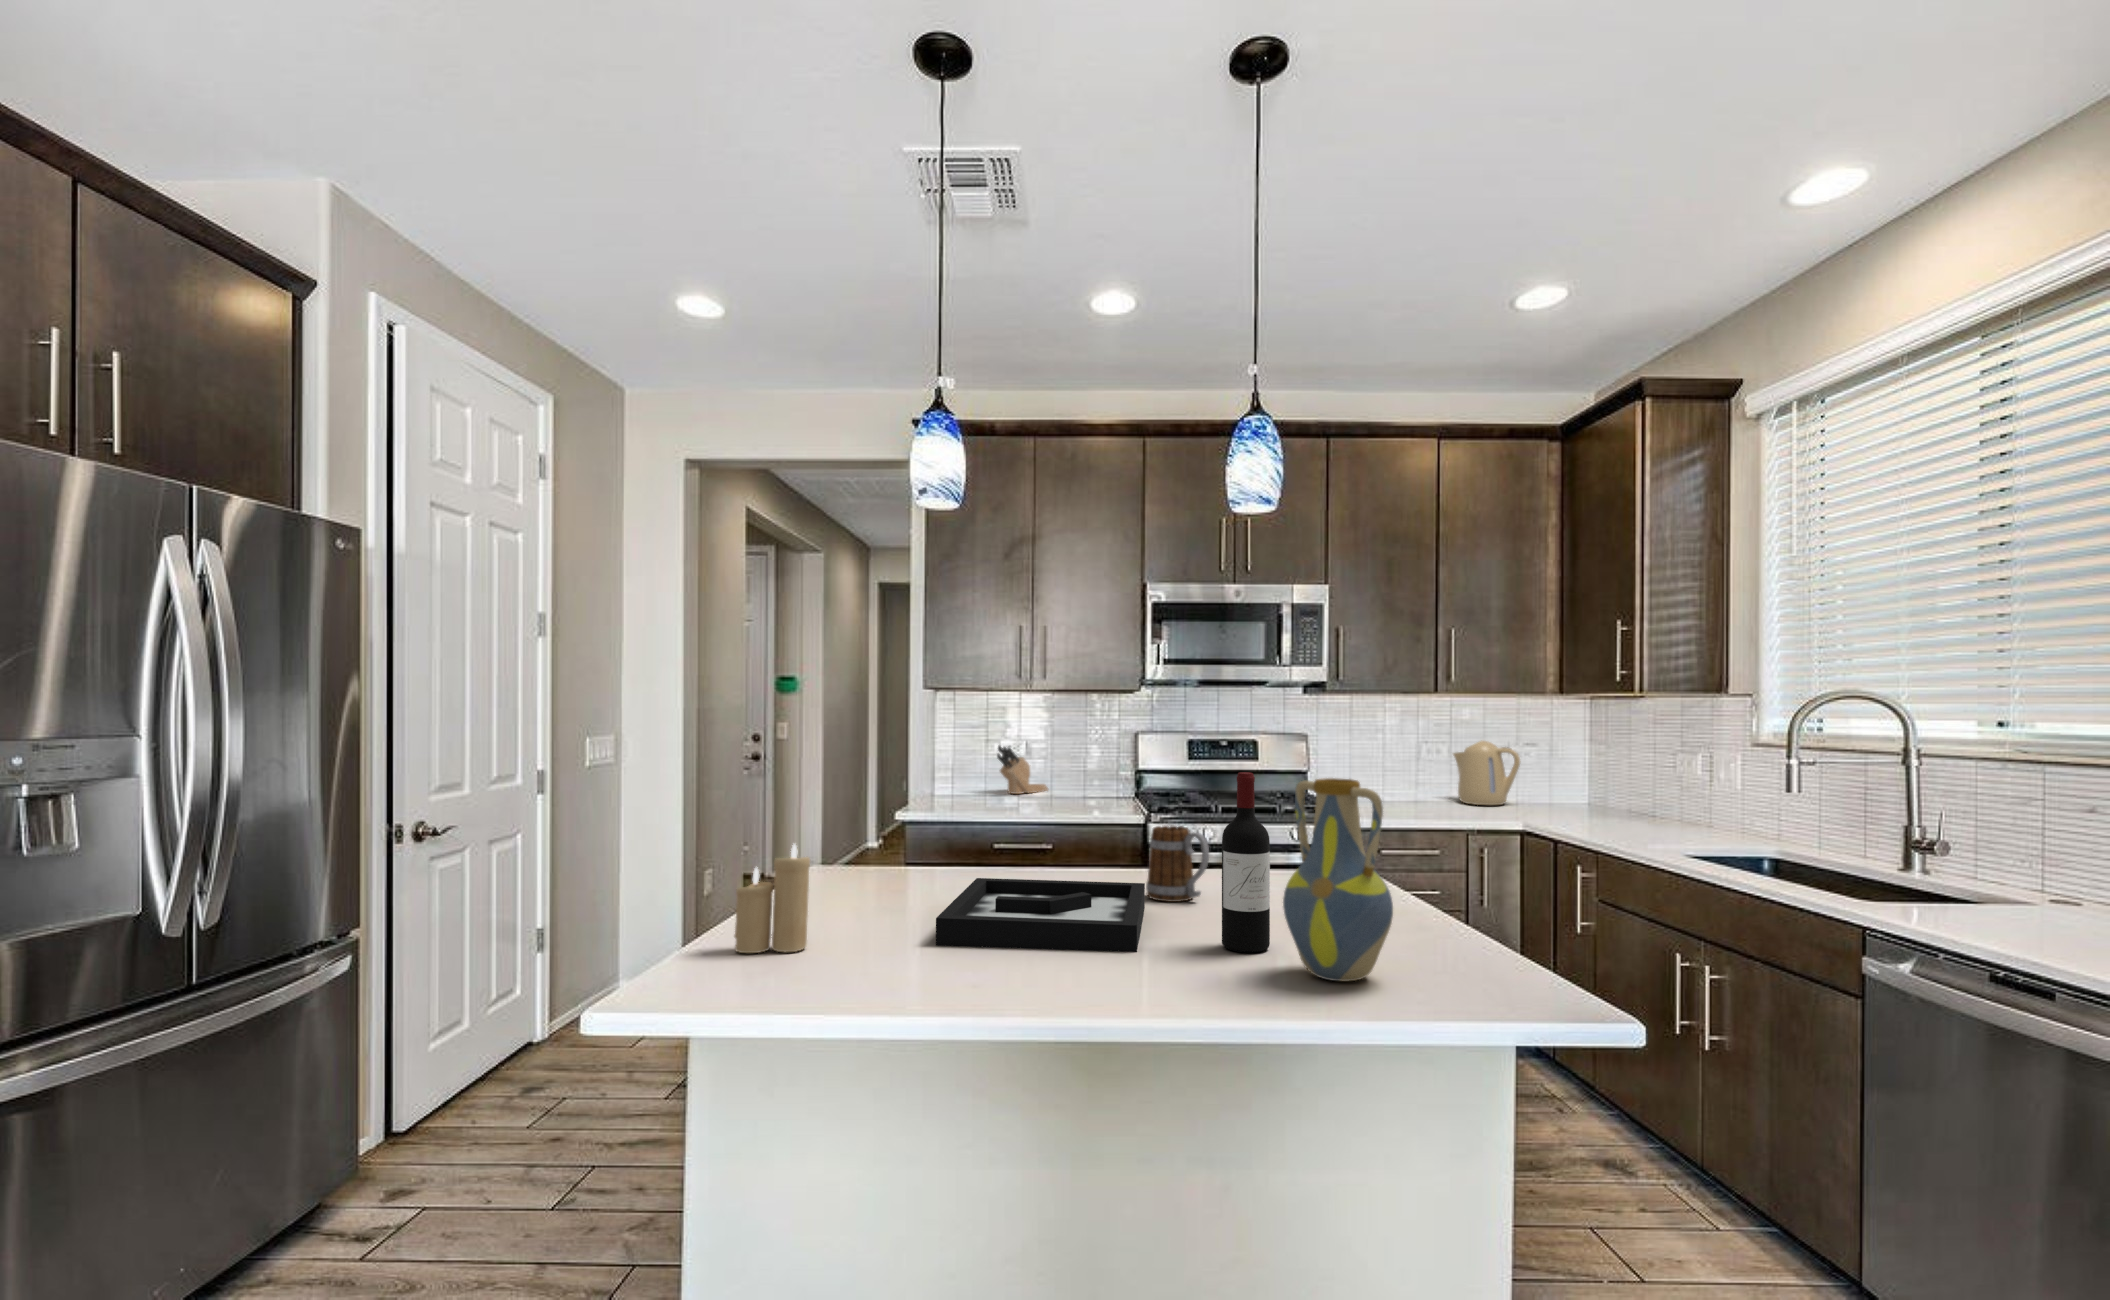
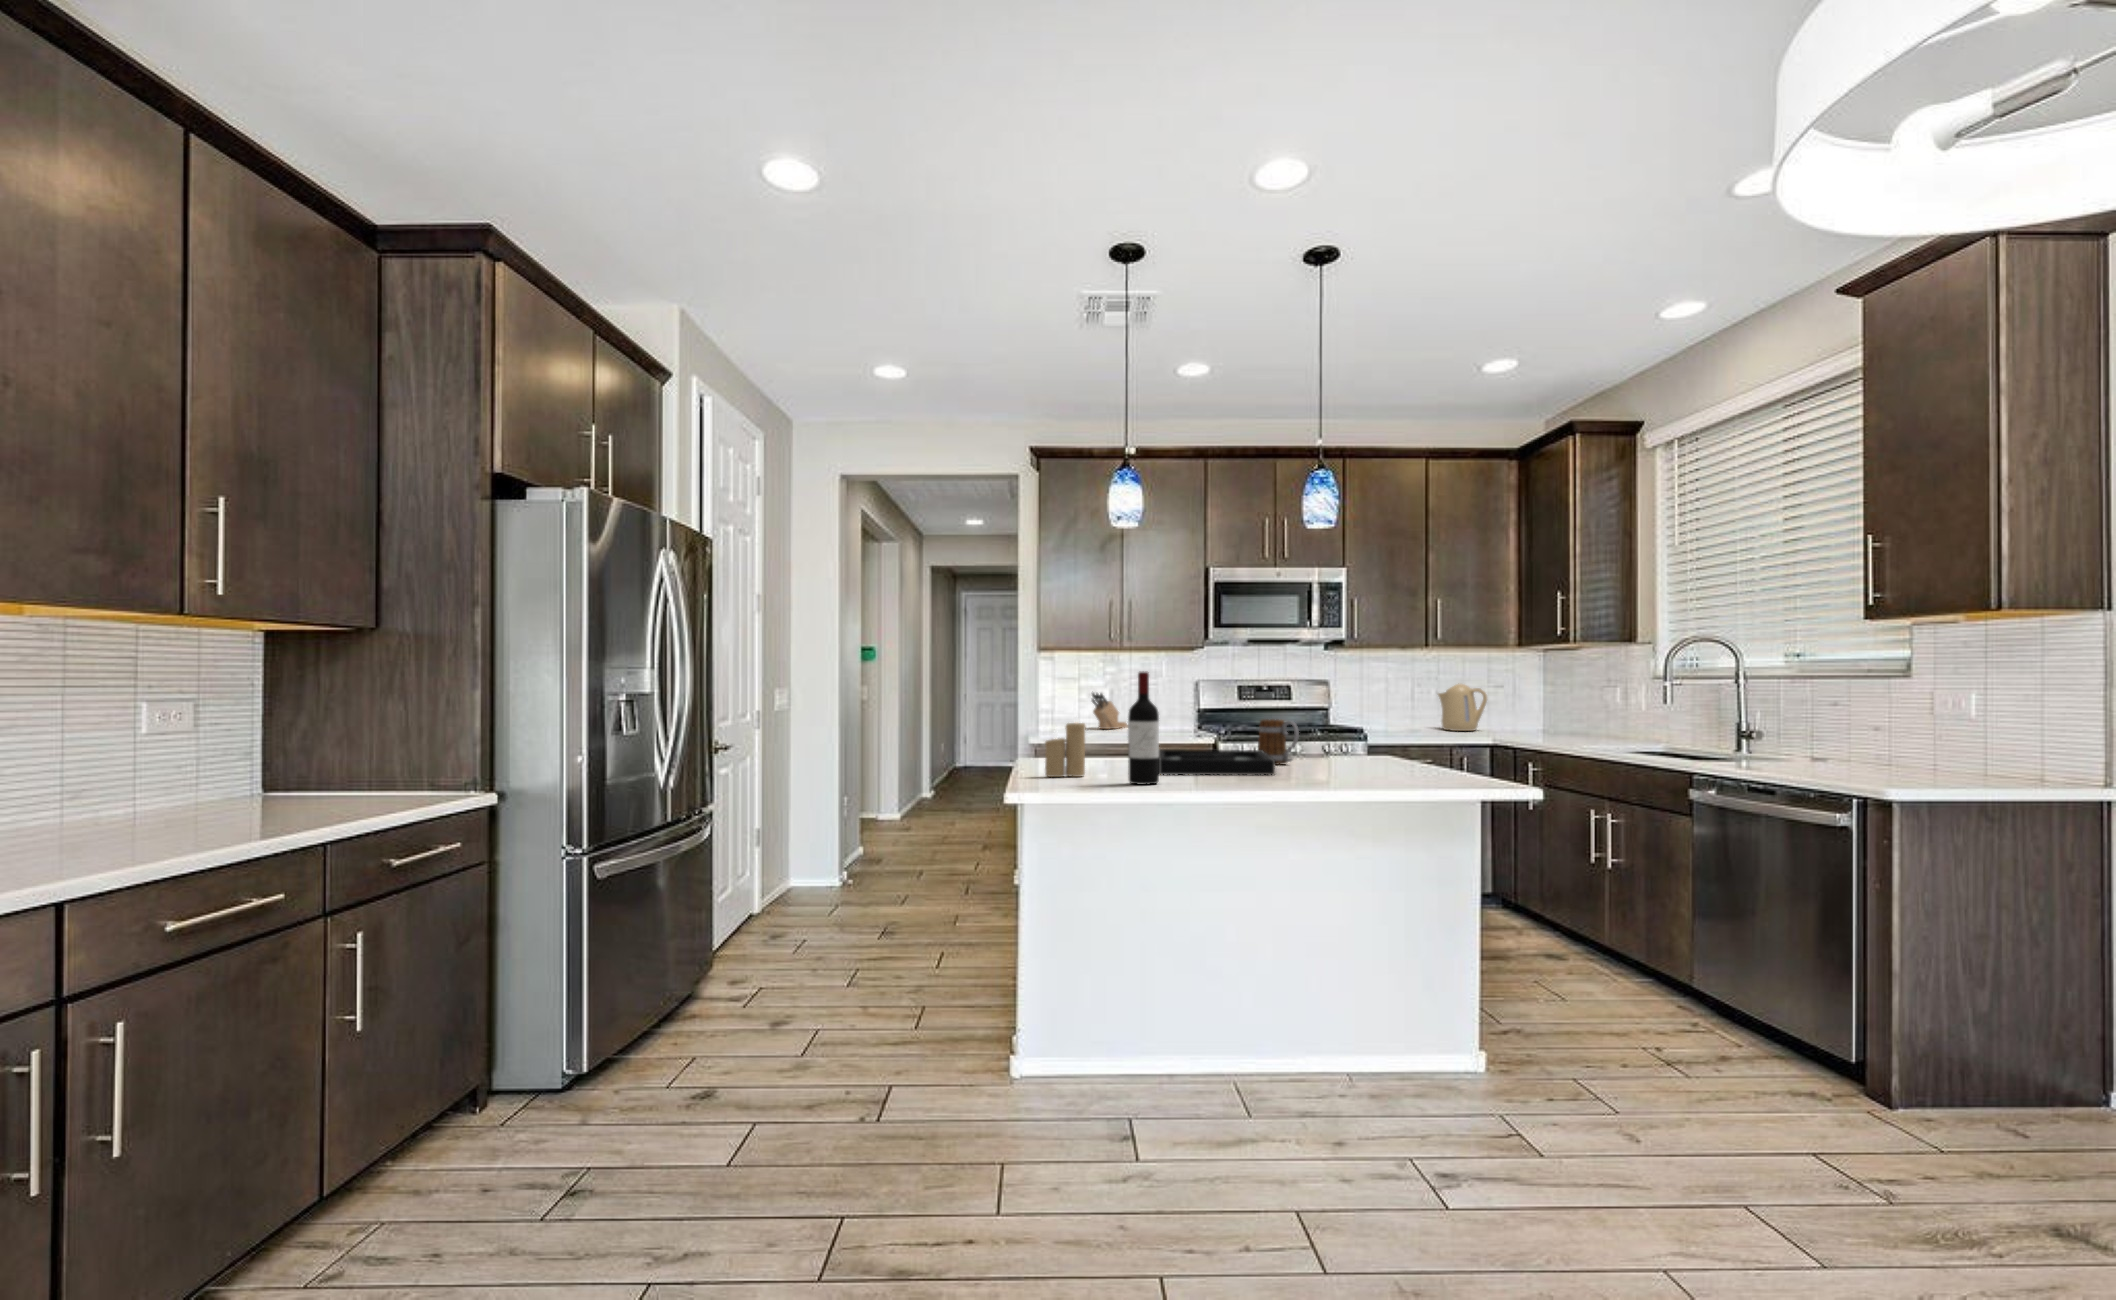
wine bottle: present [1222,772,1270,953] -> present [1128,671,1159,784]
vase: present [1283,778,1393,982] -> none [1363,671,1424,779]

